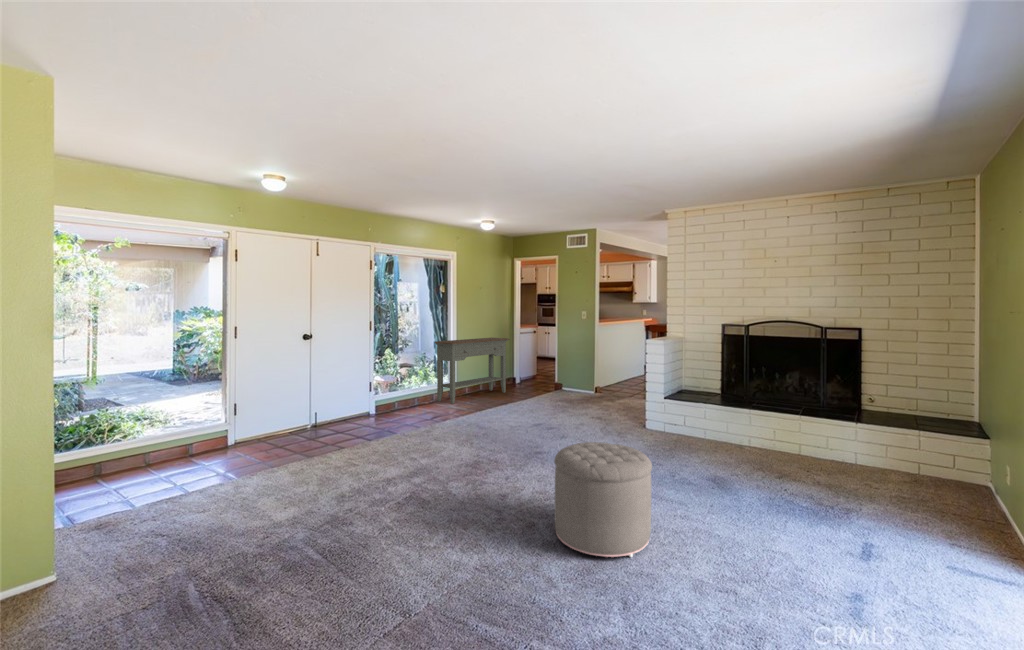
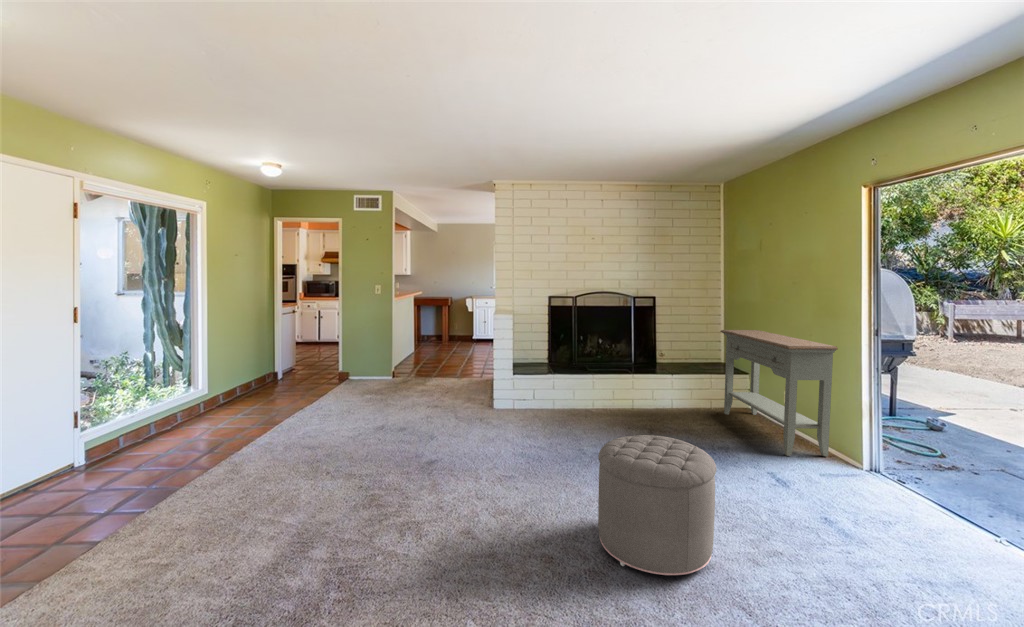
console table: present [435,338,510,404] -> present [720,330,838,456]

